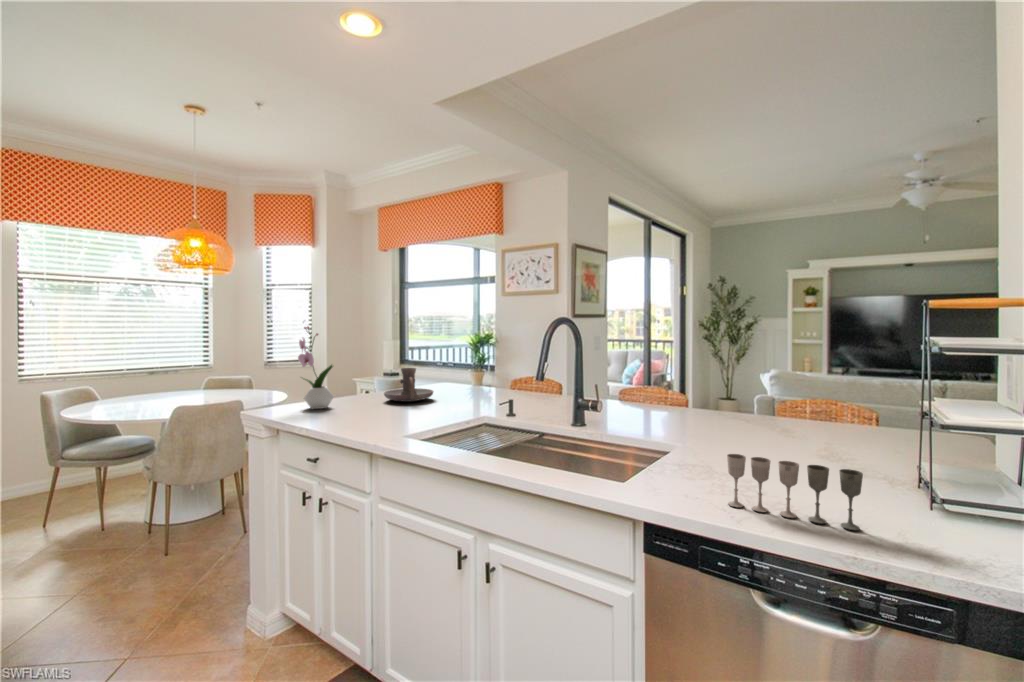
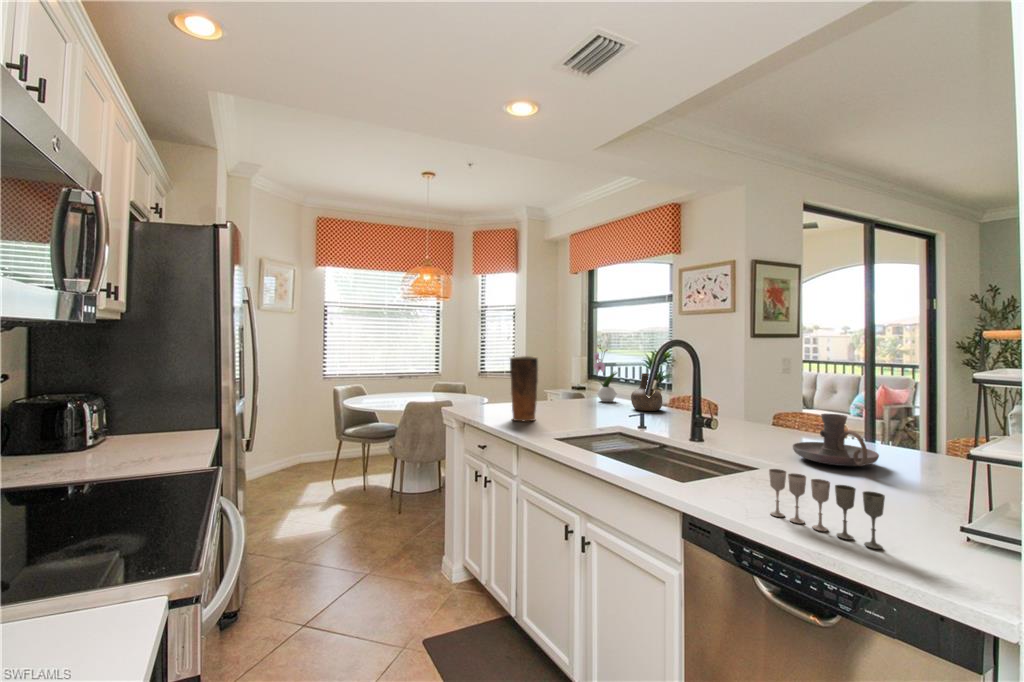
flower arrangement: present [298,327,334,409] -> present [594,345,617,402]
vase: none [346,339,384,421] -> present [510,356,538,421]
bottle: none [479,355,511,396] -> present [631,373,662,411]
candle holder: present [384,368,433,402] -> present [793,414,879,466]

